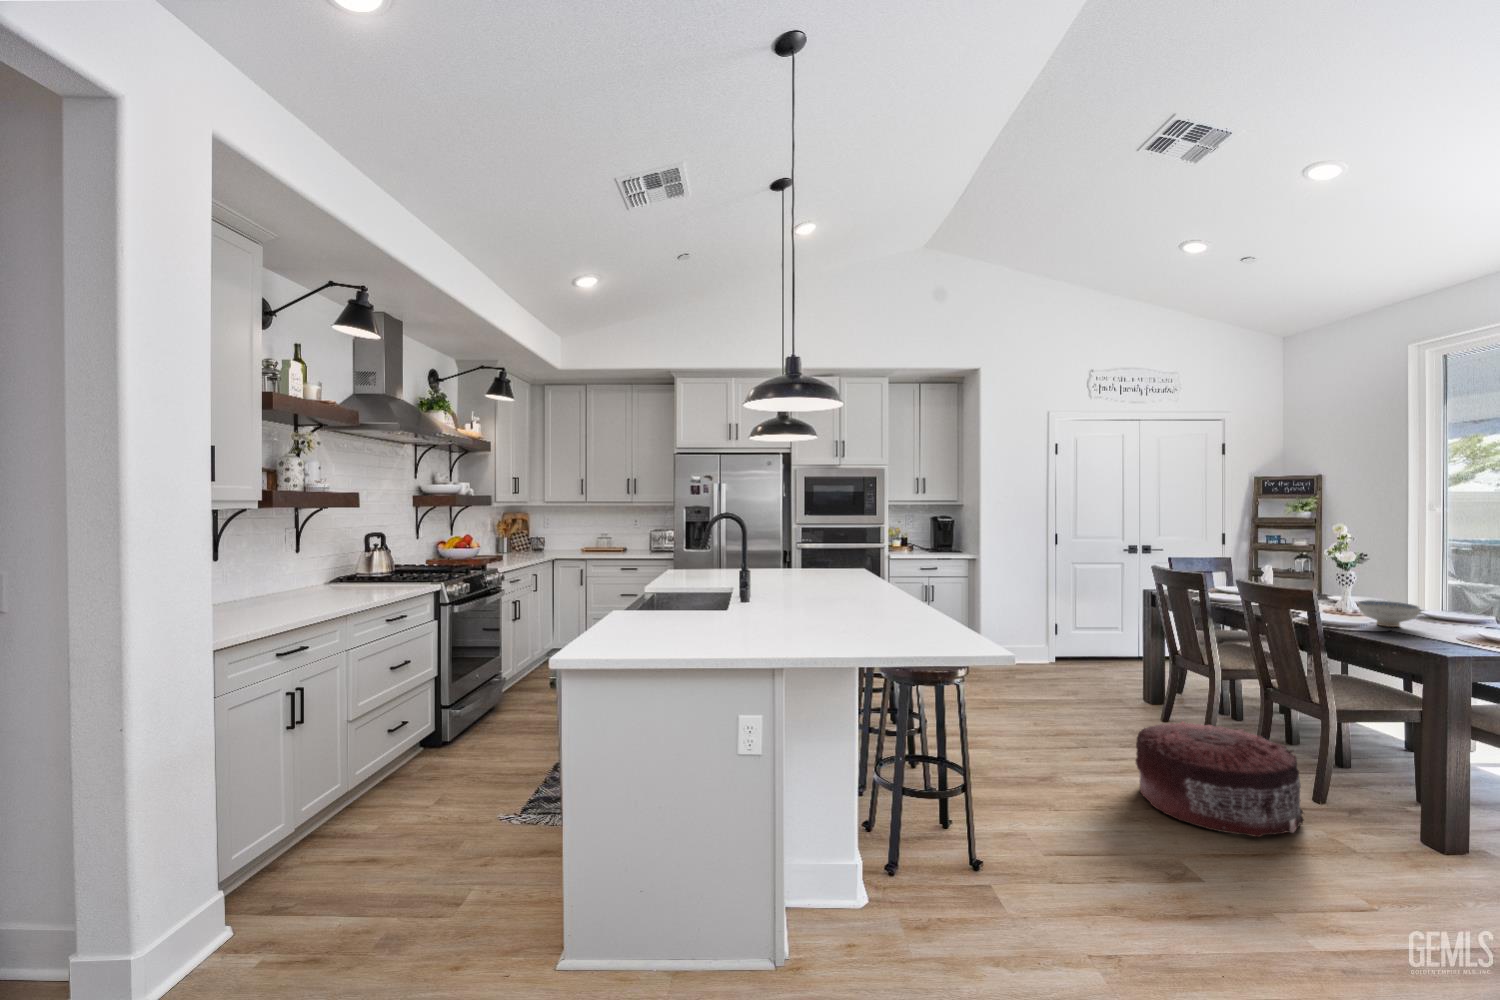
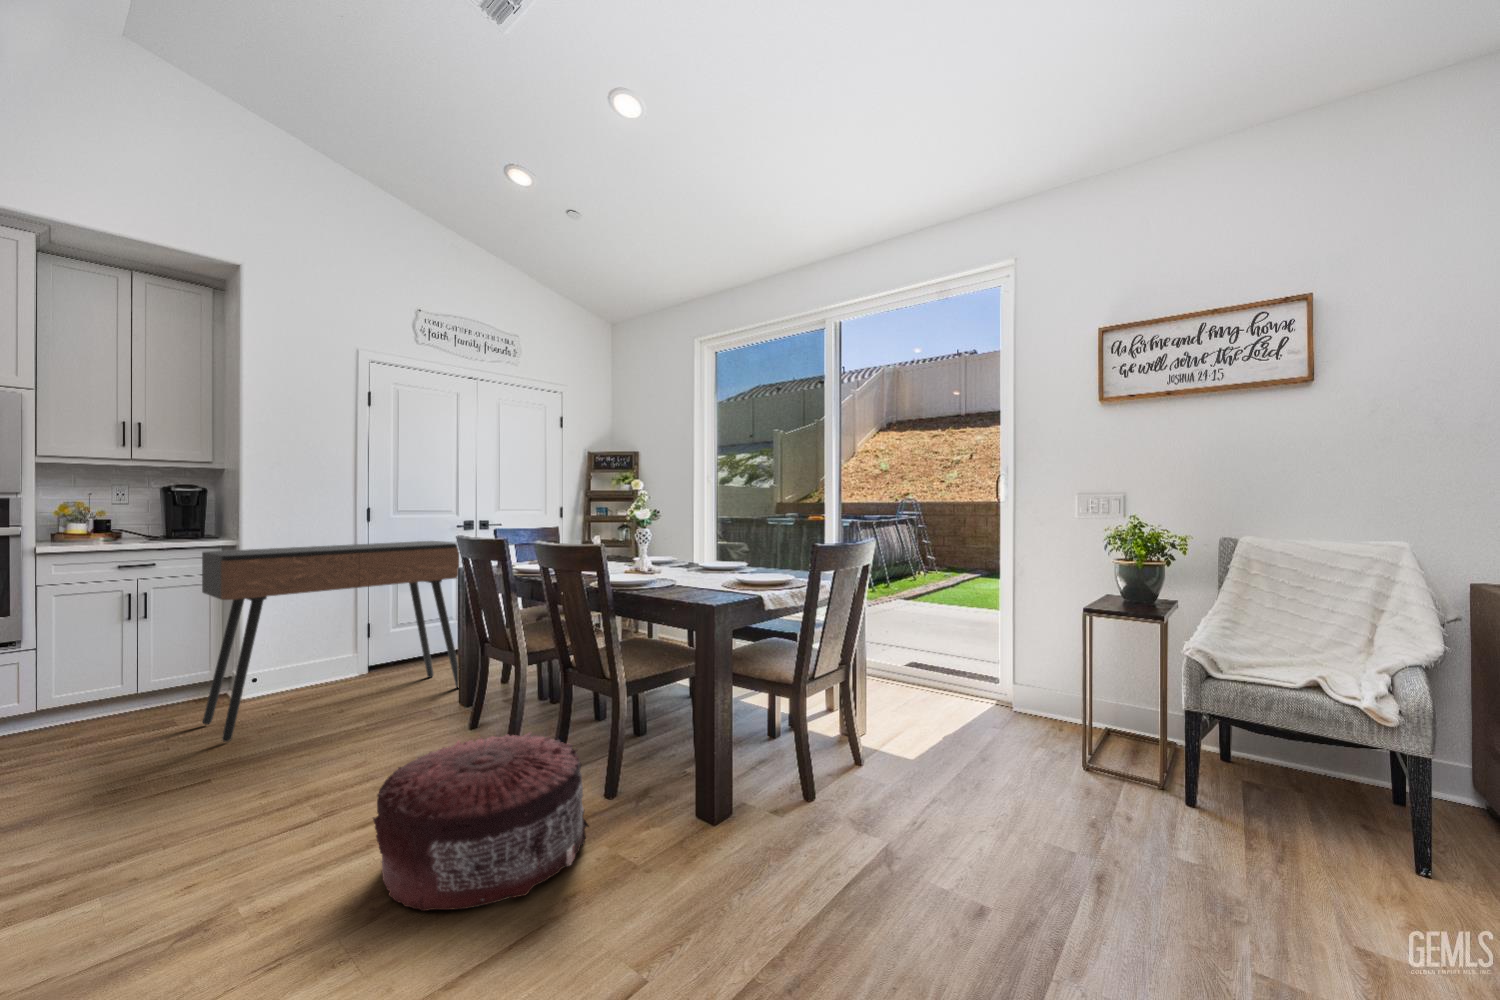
console table: none [969,563,1143,688] -> present [202,541,459,742]
ceramic bowl: present [1358,600,1420,627] -> none [649,555,697,581]

